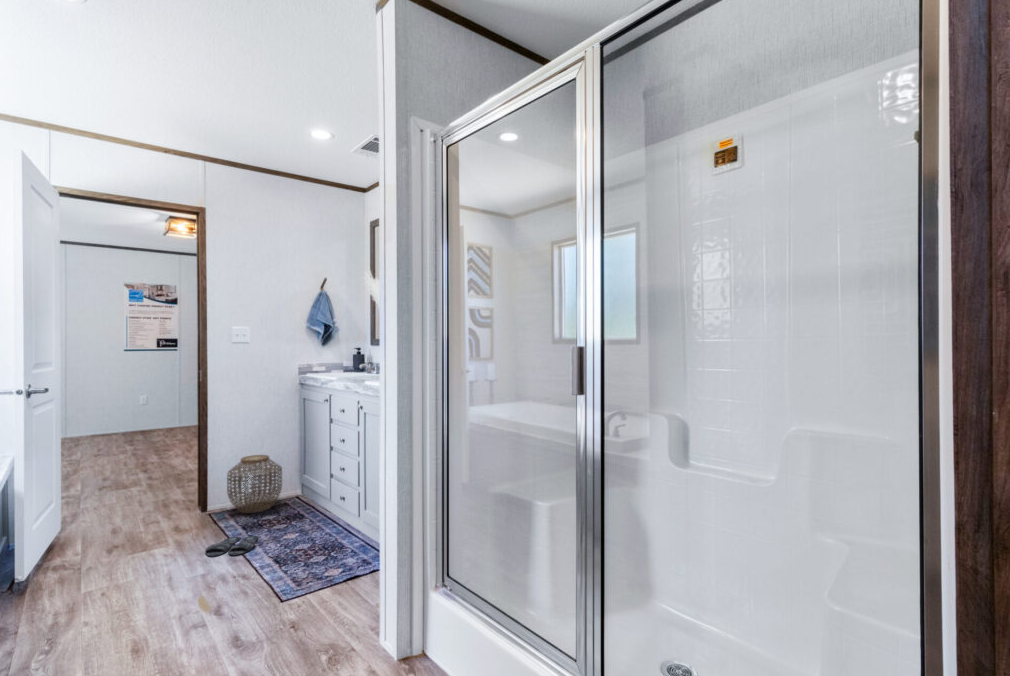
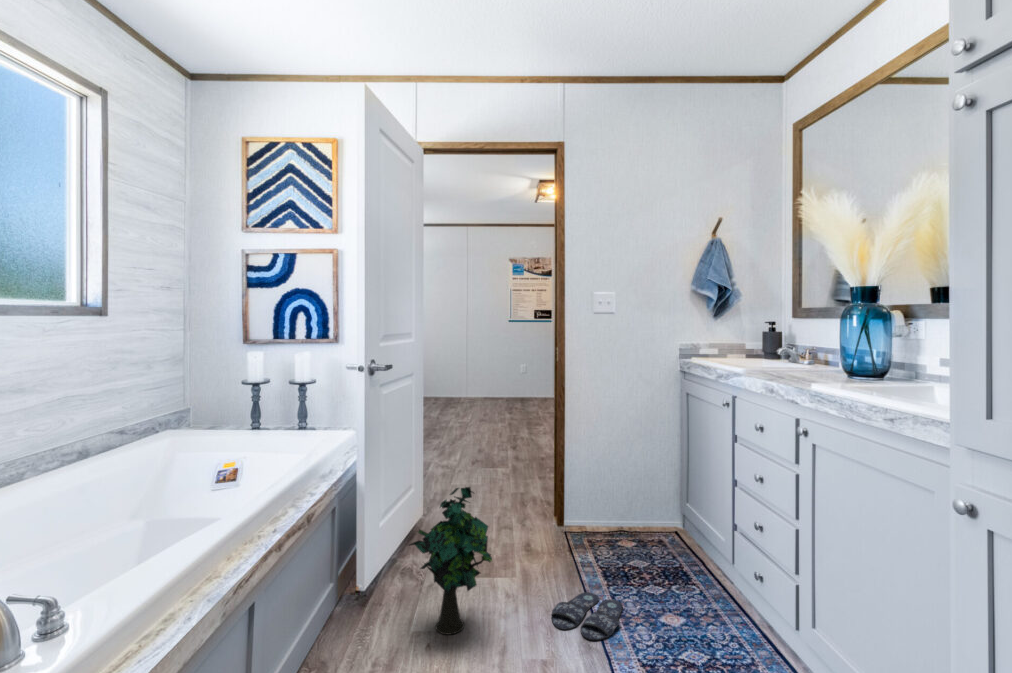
woven basket: present [227,455,282,513] -> none [586,466,656,549]
decorative plant: none [82,471,159,581] -> present [409,487,492,634]

